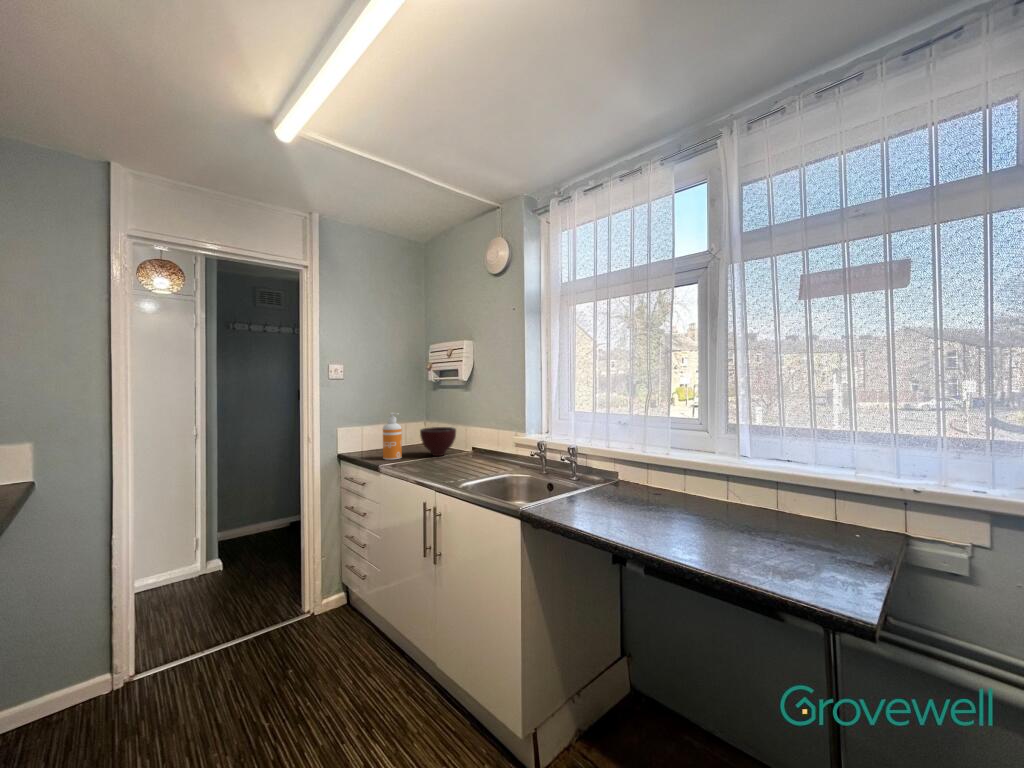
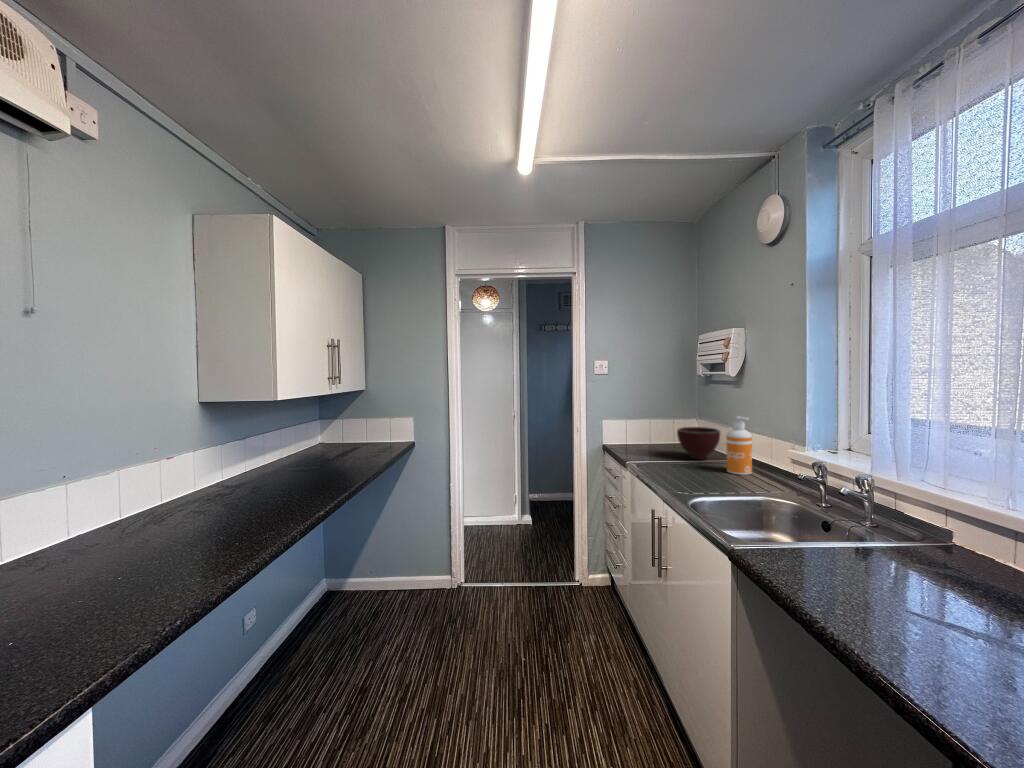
soap dispenser: present [383,413,402,460] -> present [726,416,752,475]

